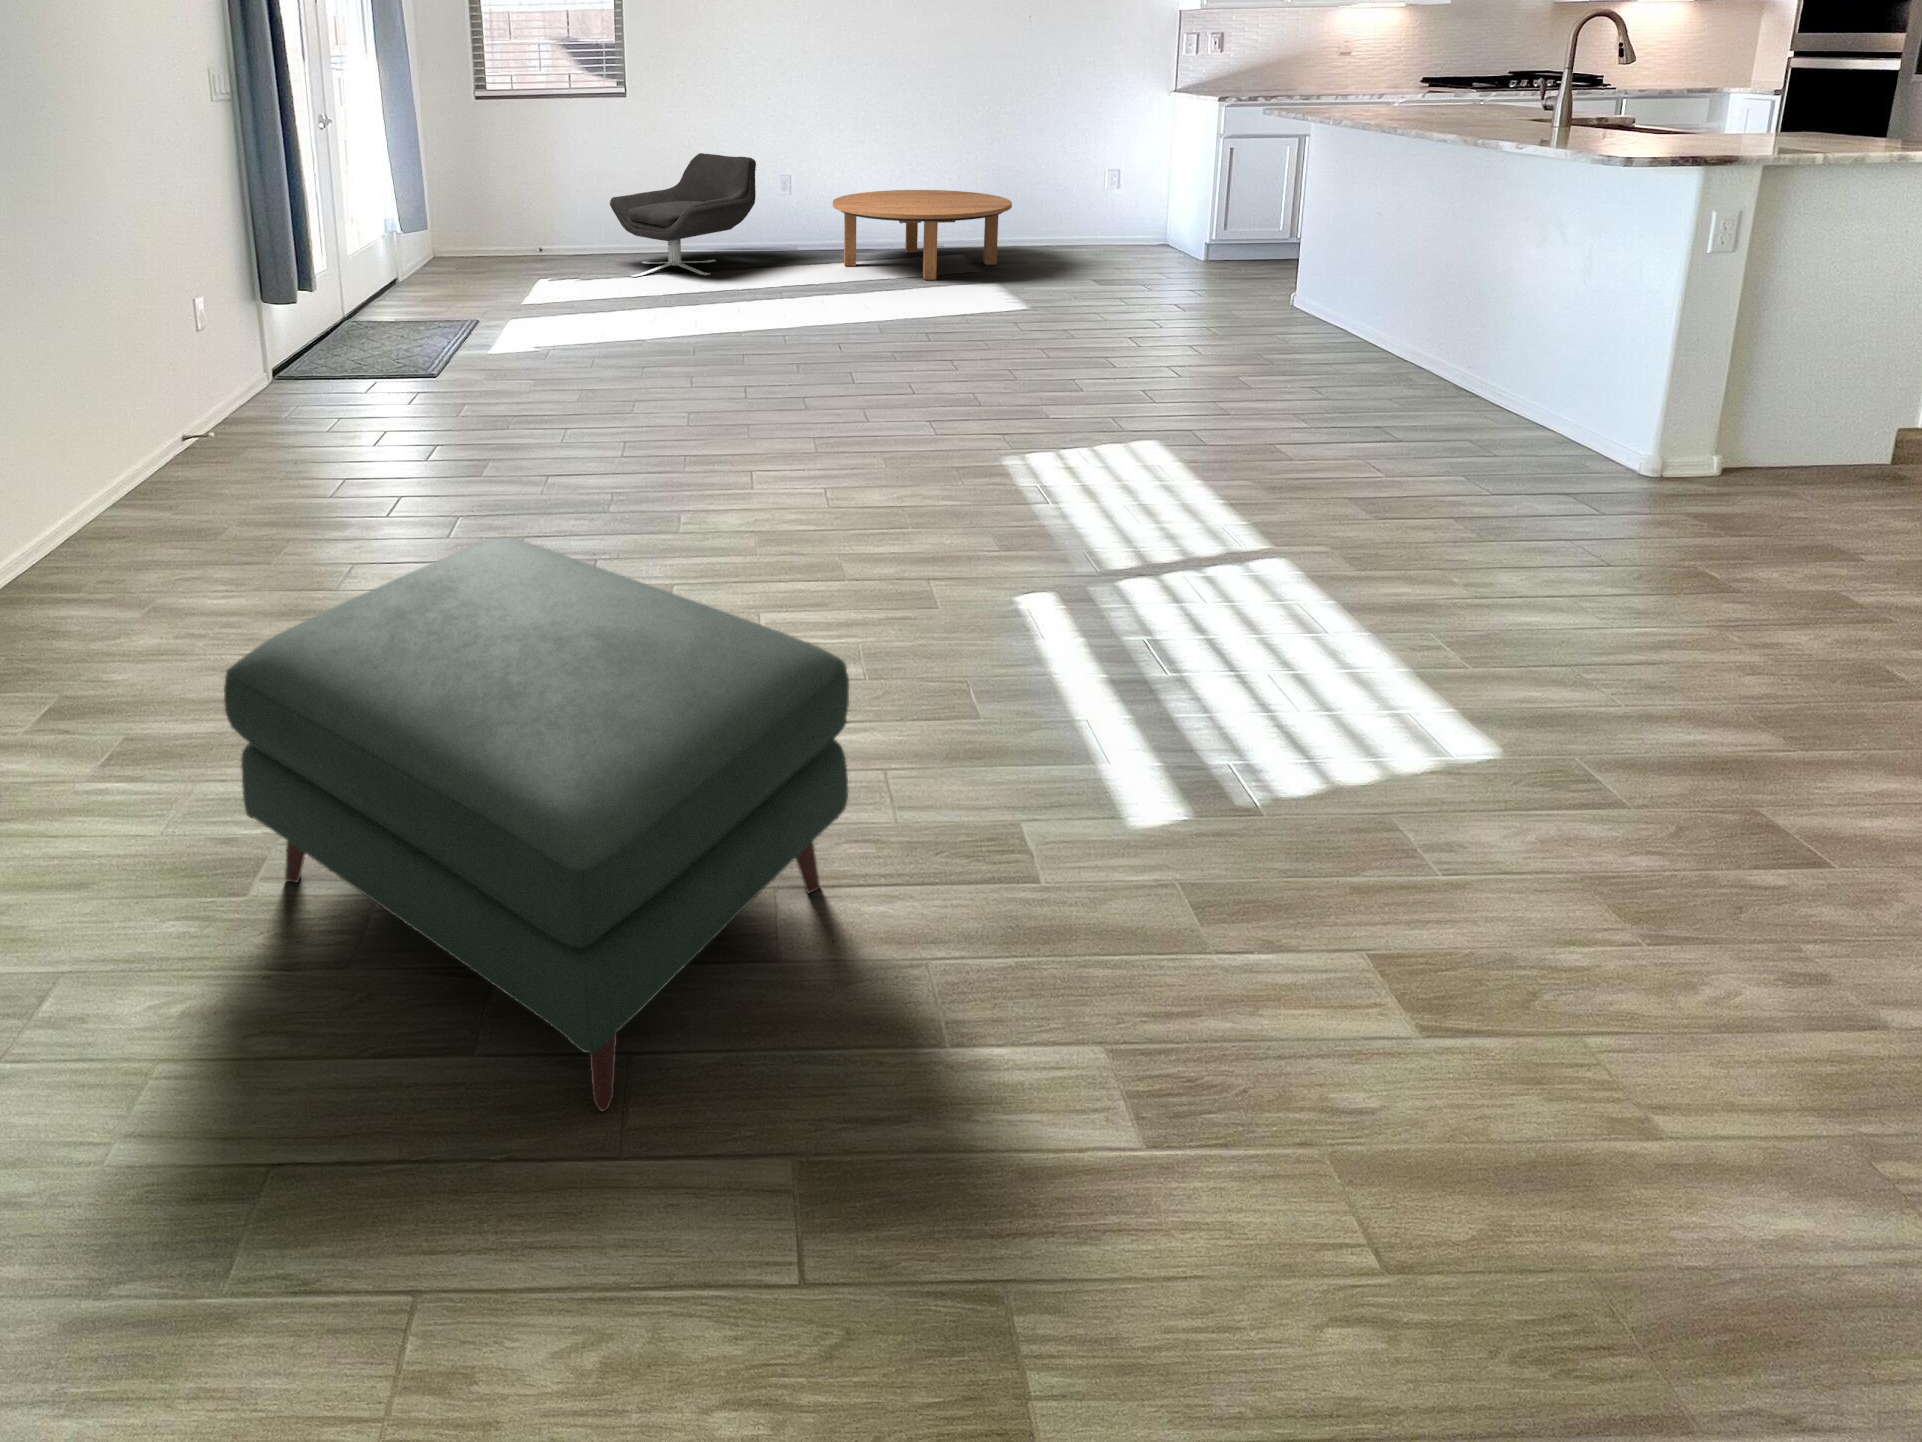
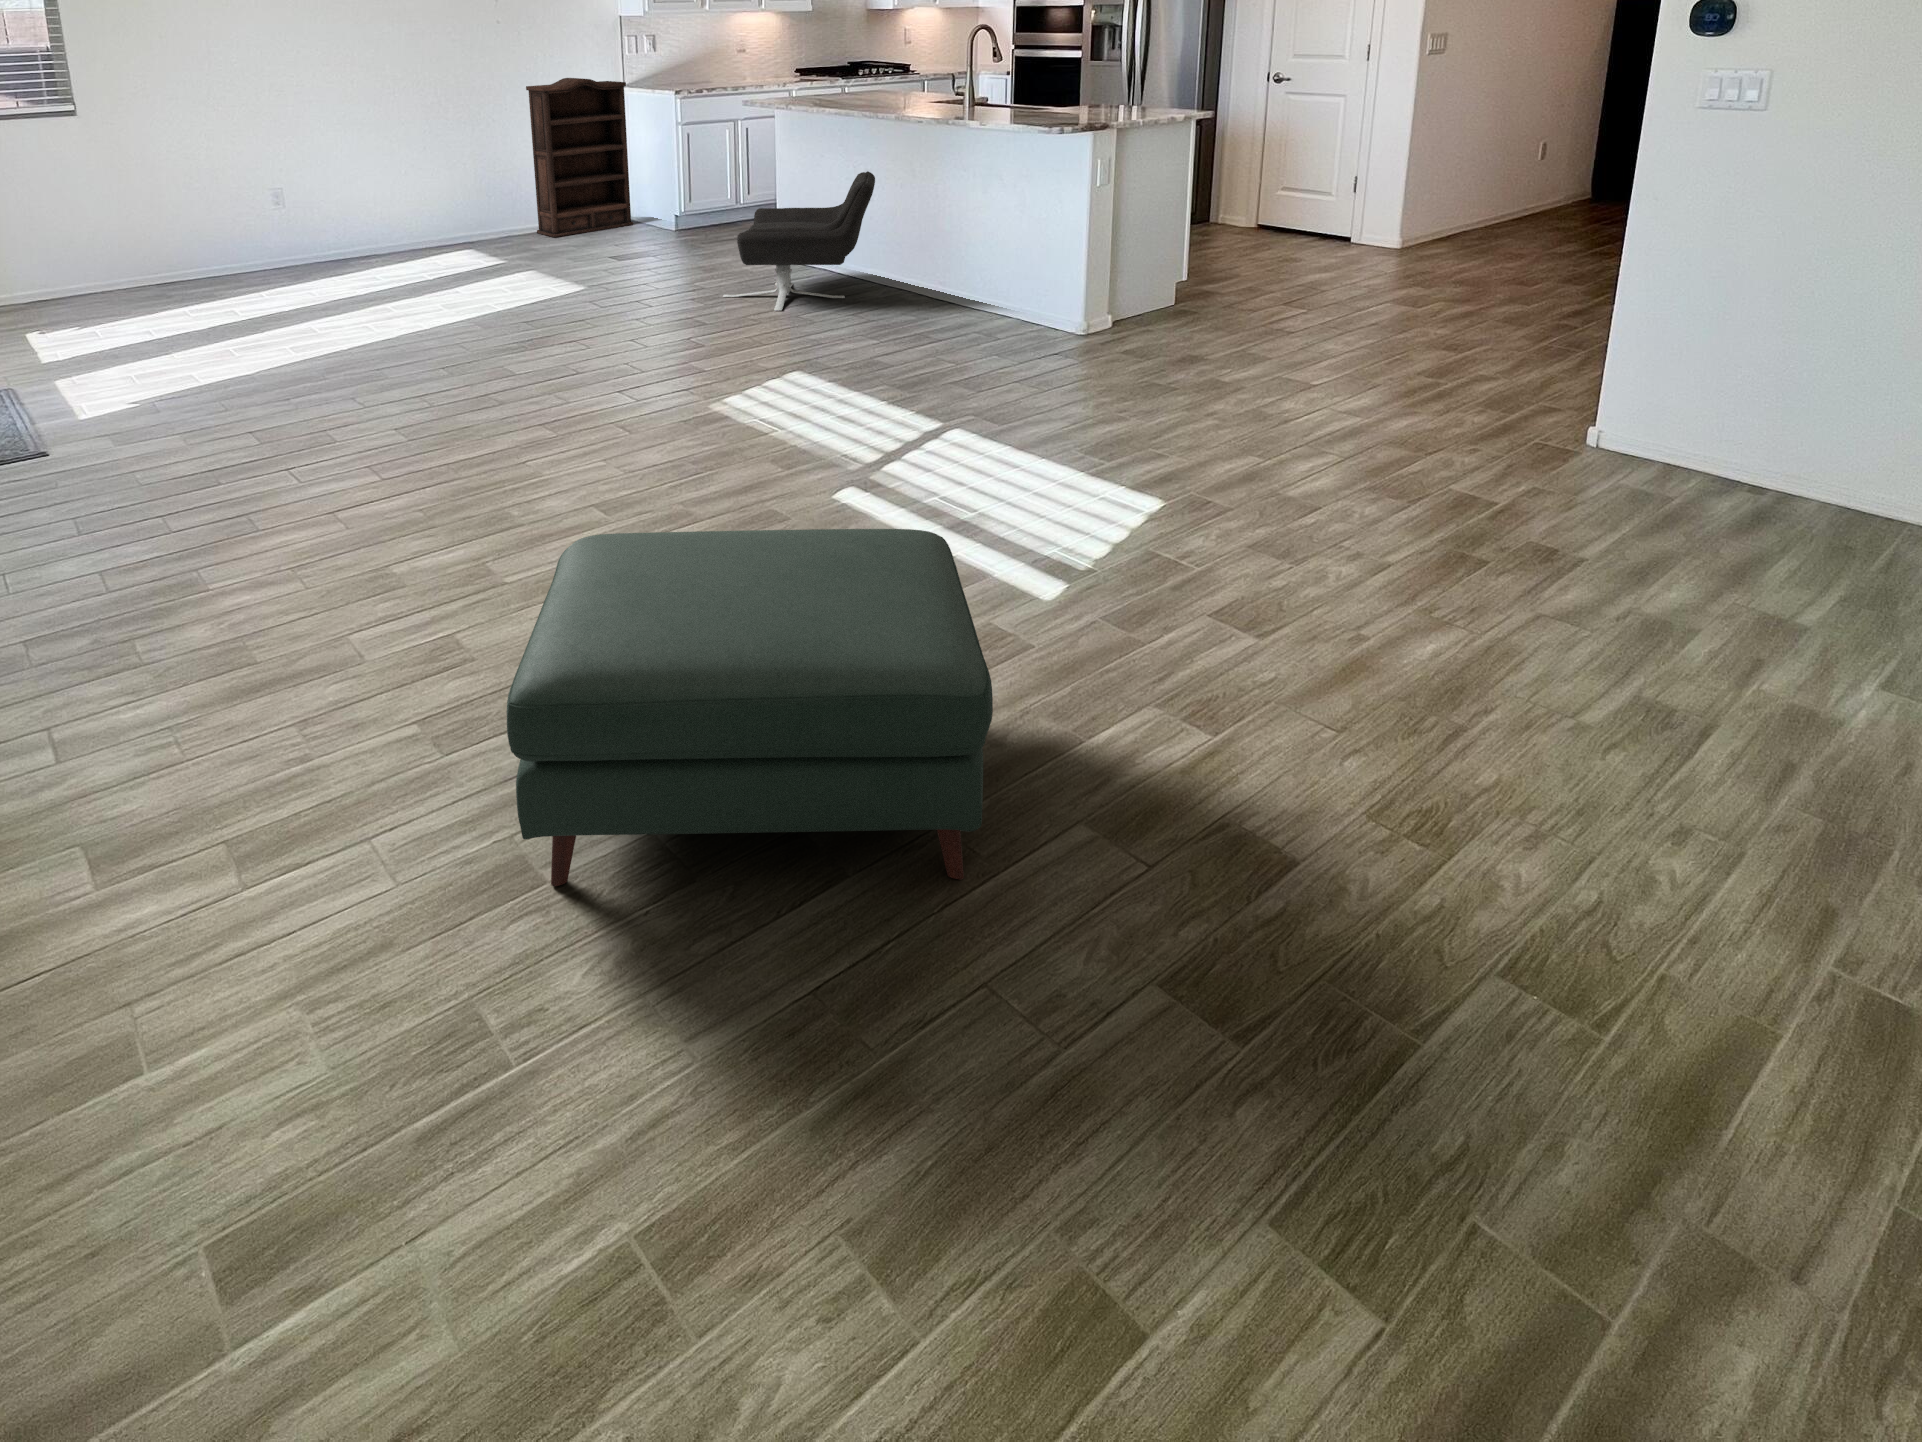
bookshelf: none [1037,80,1162,254] -> present [526,78,633,238]
lounge chair: present [610,153,756,277] -> present [723,171,875,311]
coffee table: present [833,190,1012,280] -> none [353,188,531,275]

